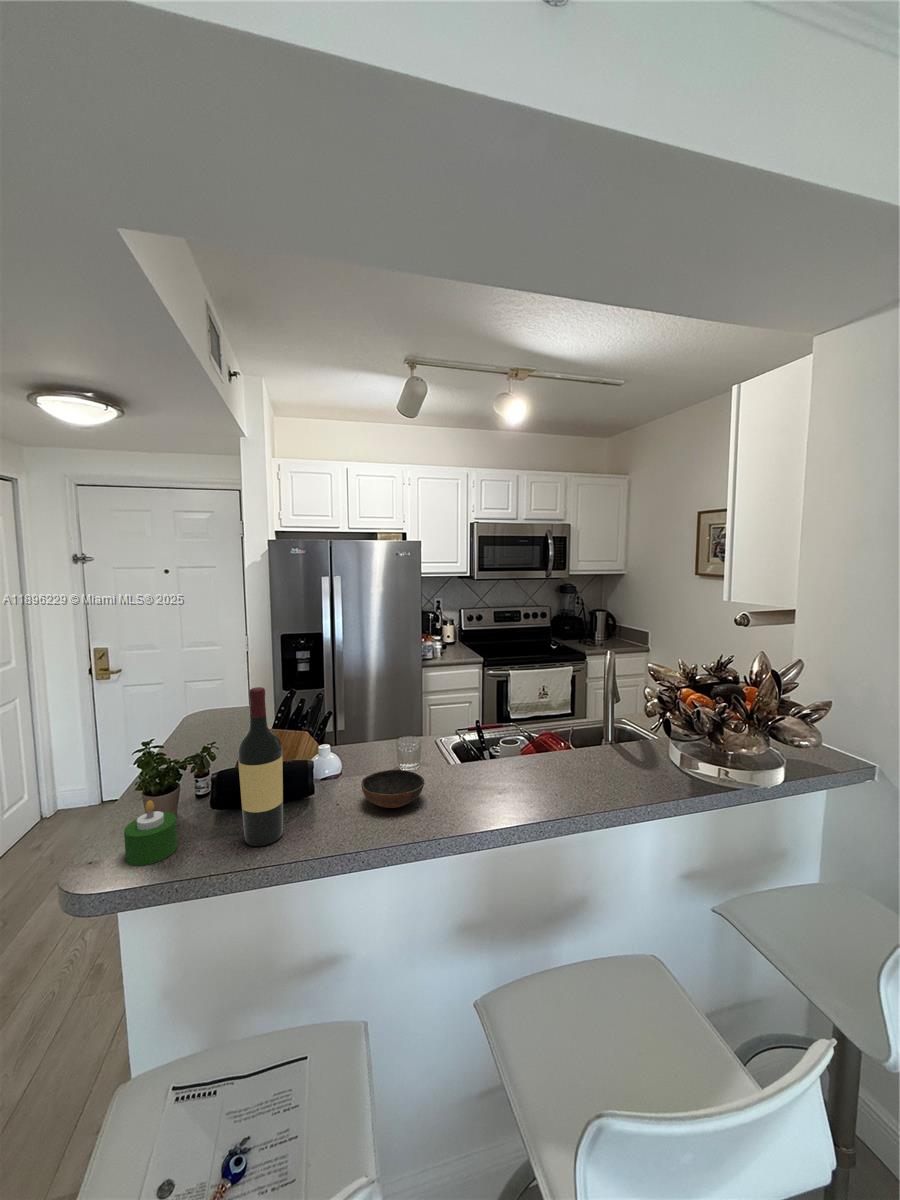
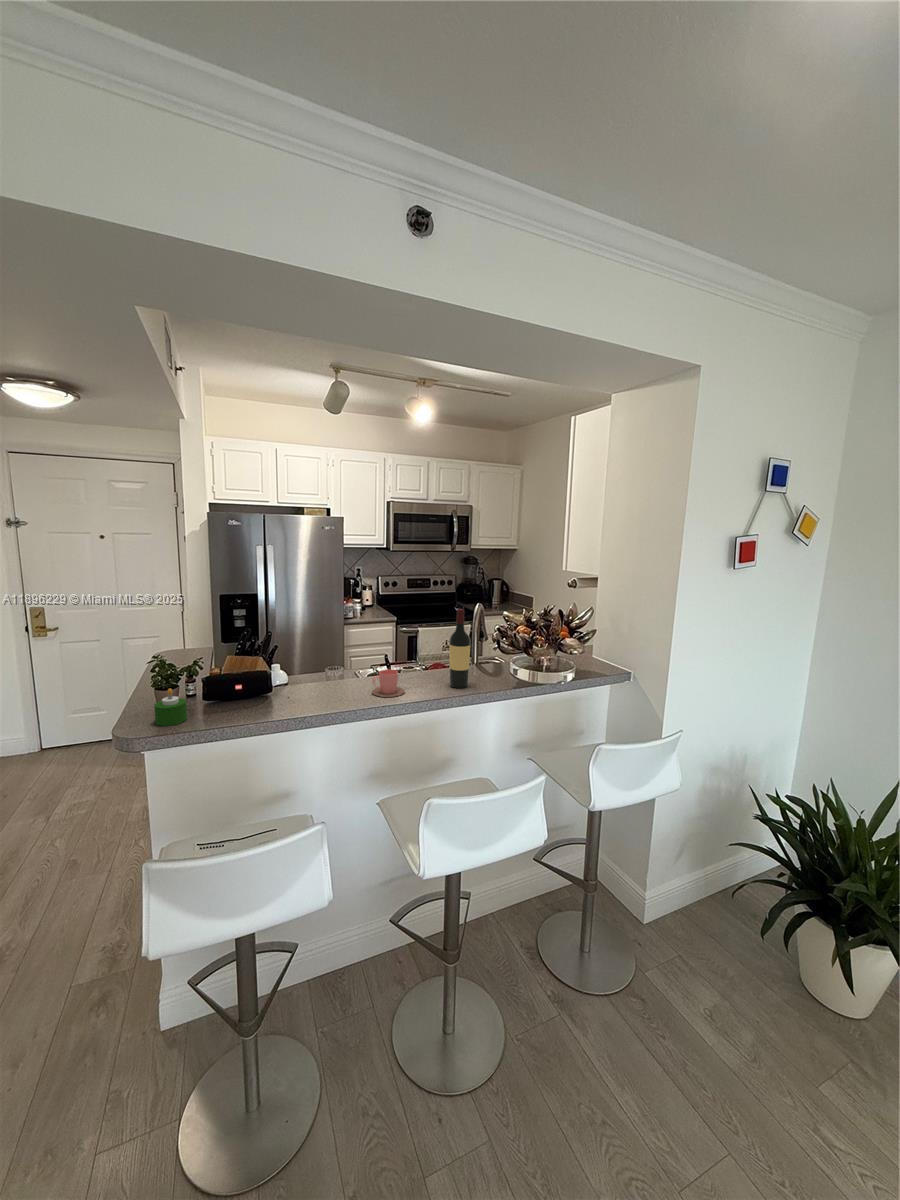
wine bottle: present [238,687,283,846] -> present [449,609,471,688]
cup: none [464,758,516,808] -> present [372,669,405,697]
bowl: present [361,770,424,808] -> none [304,678,346,698]

